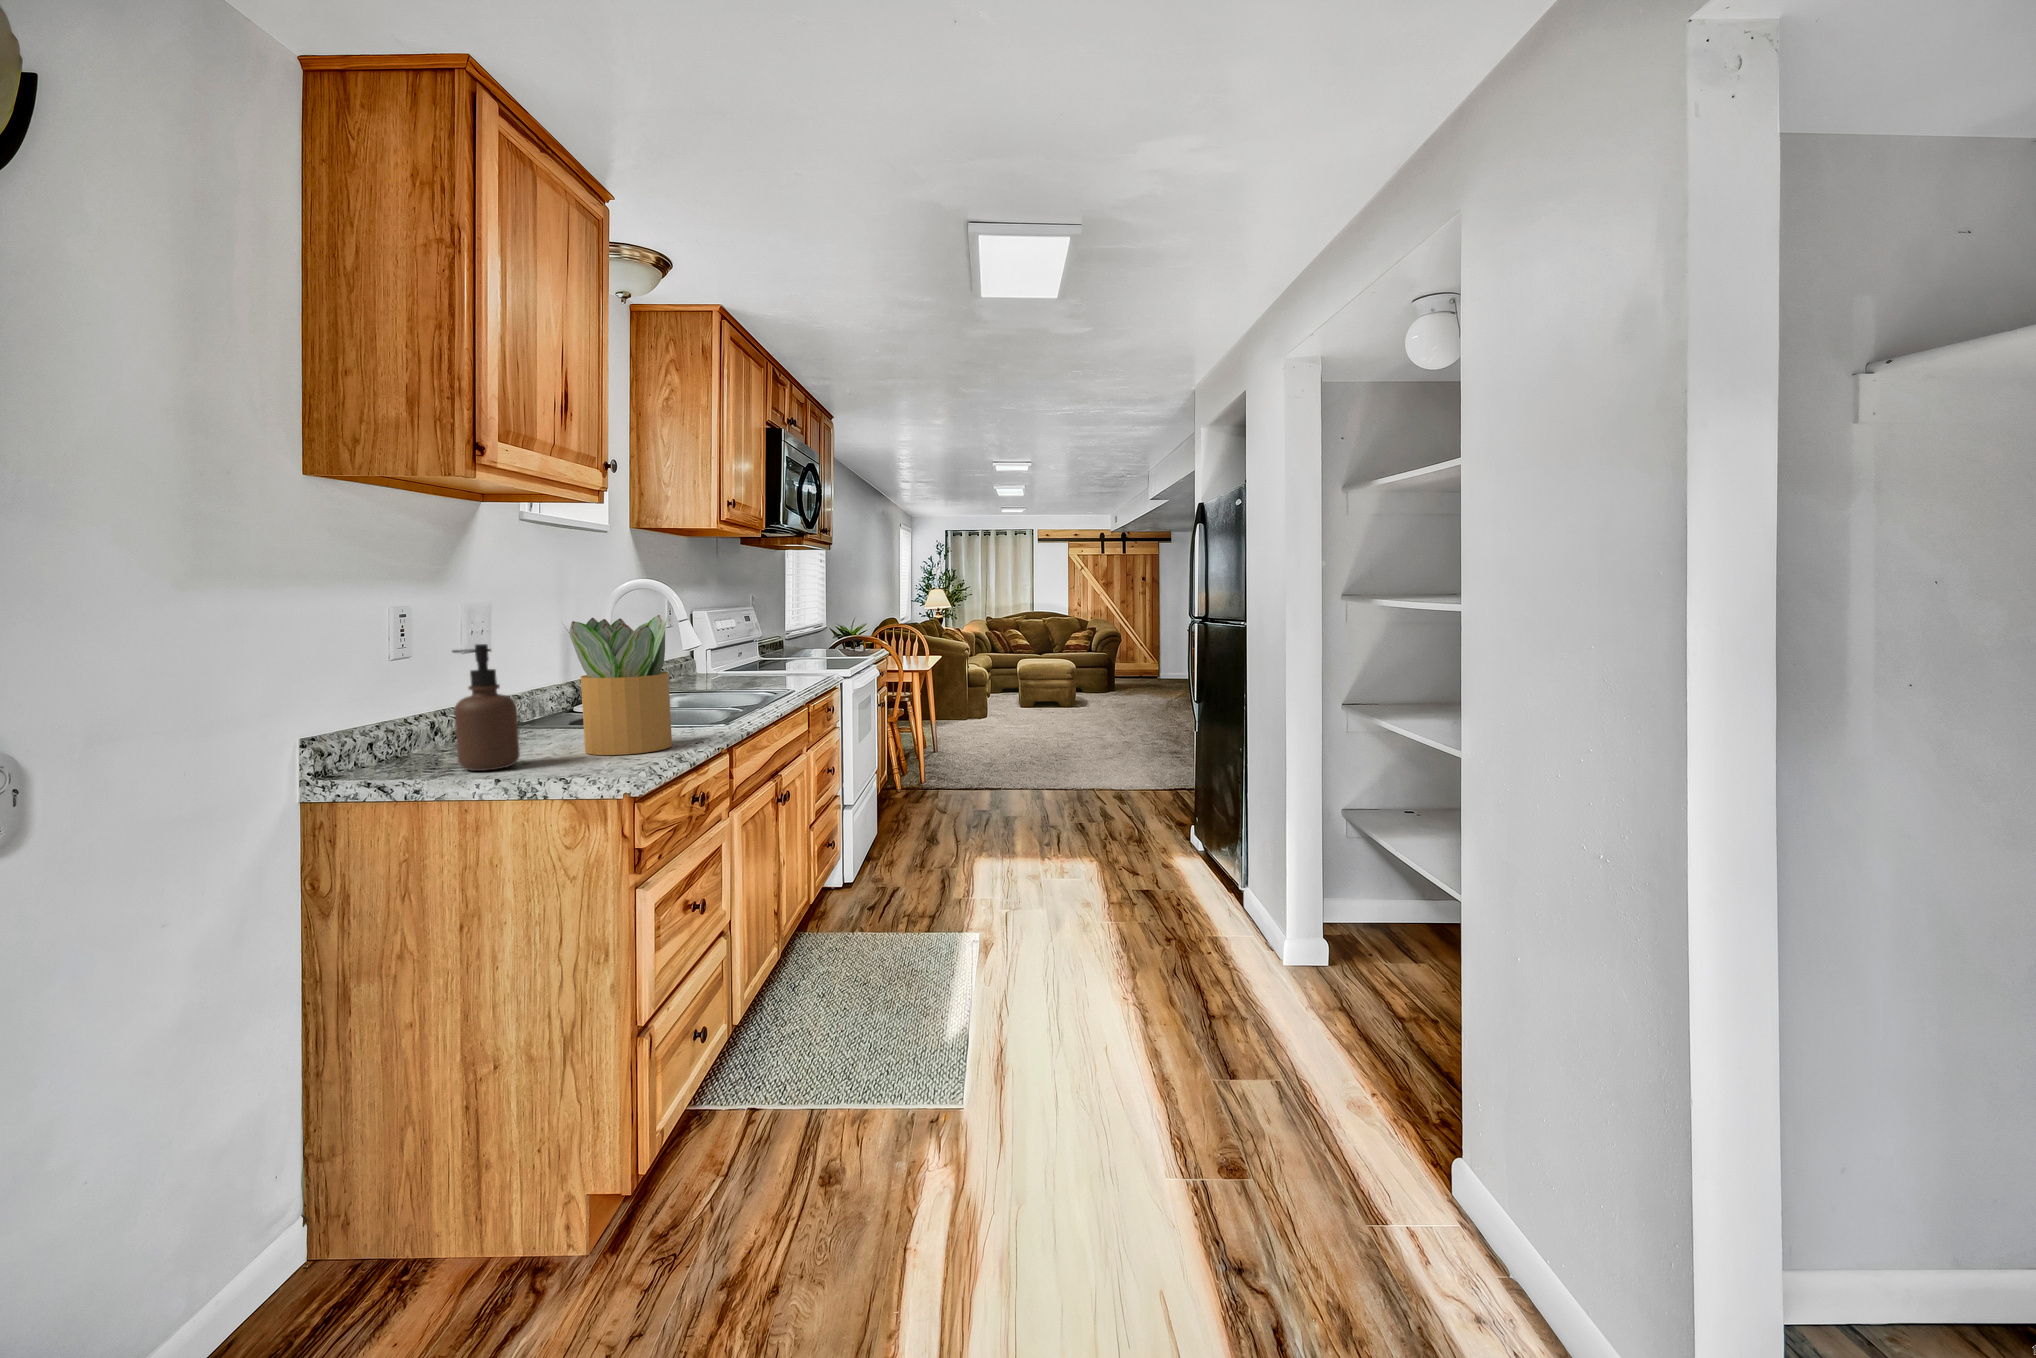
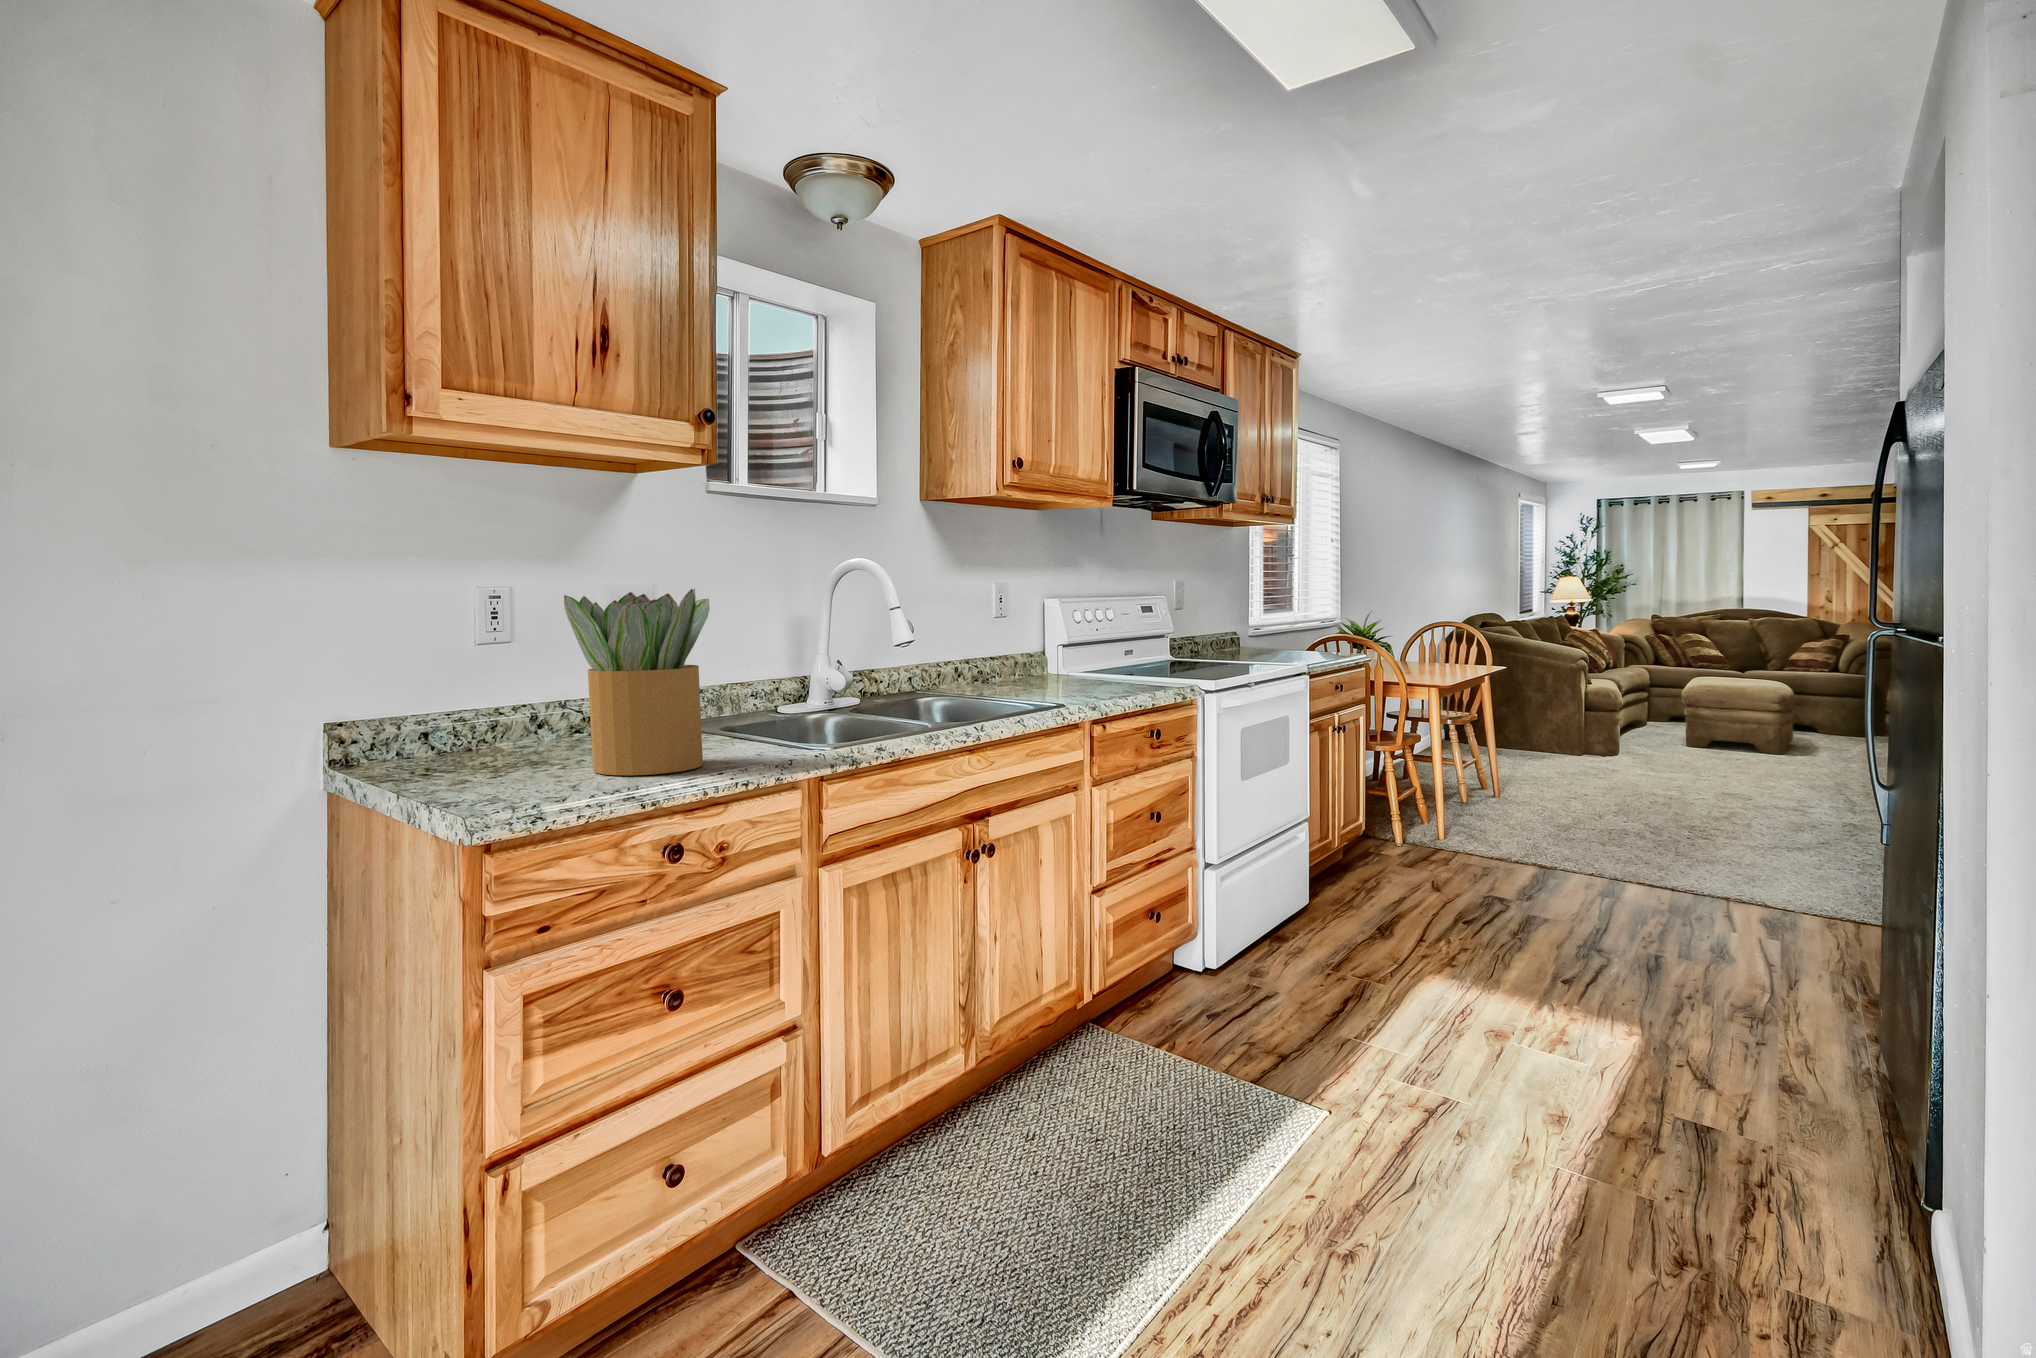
soap dispenser: present [452,644,520,771] -> none [420,622,499,778]

